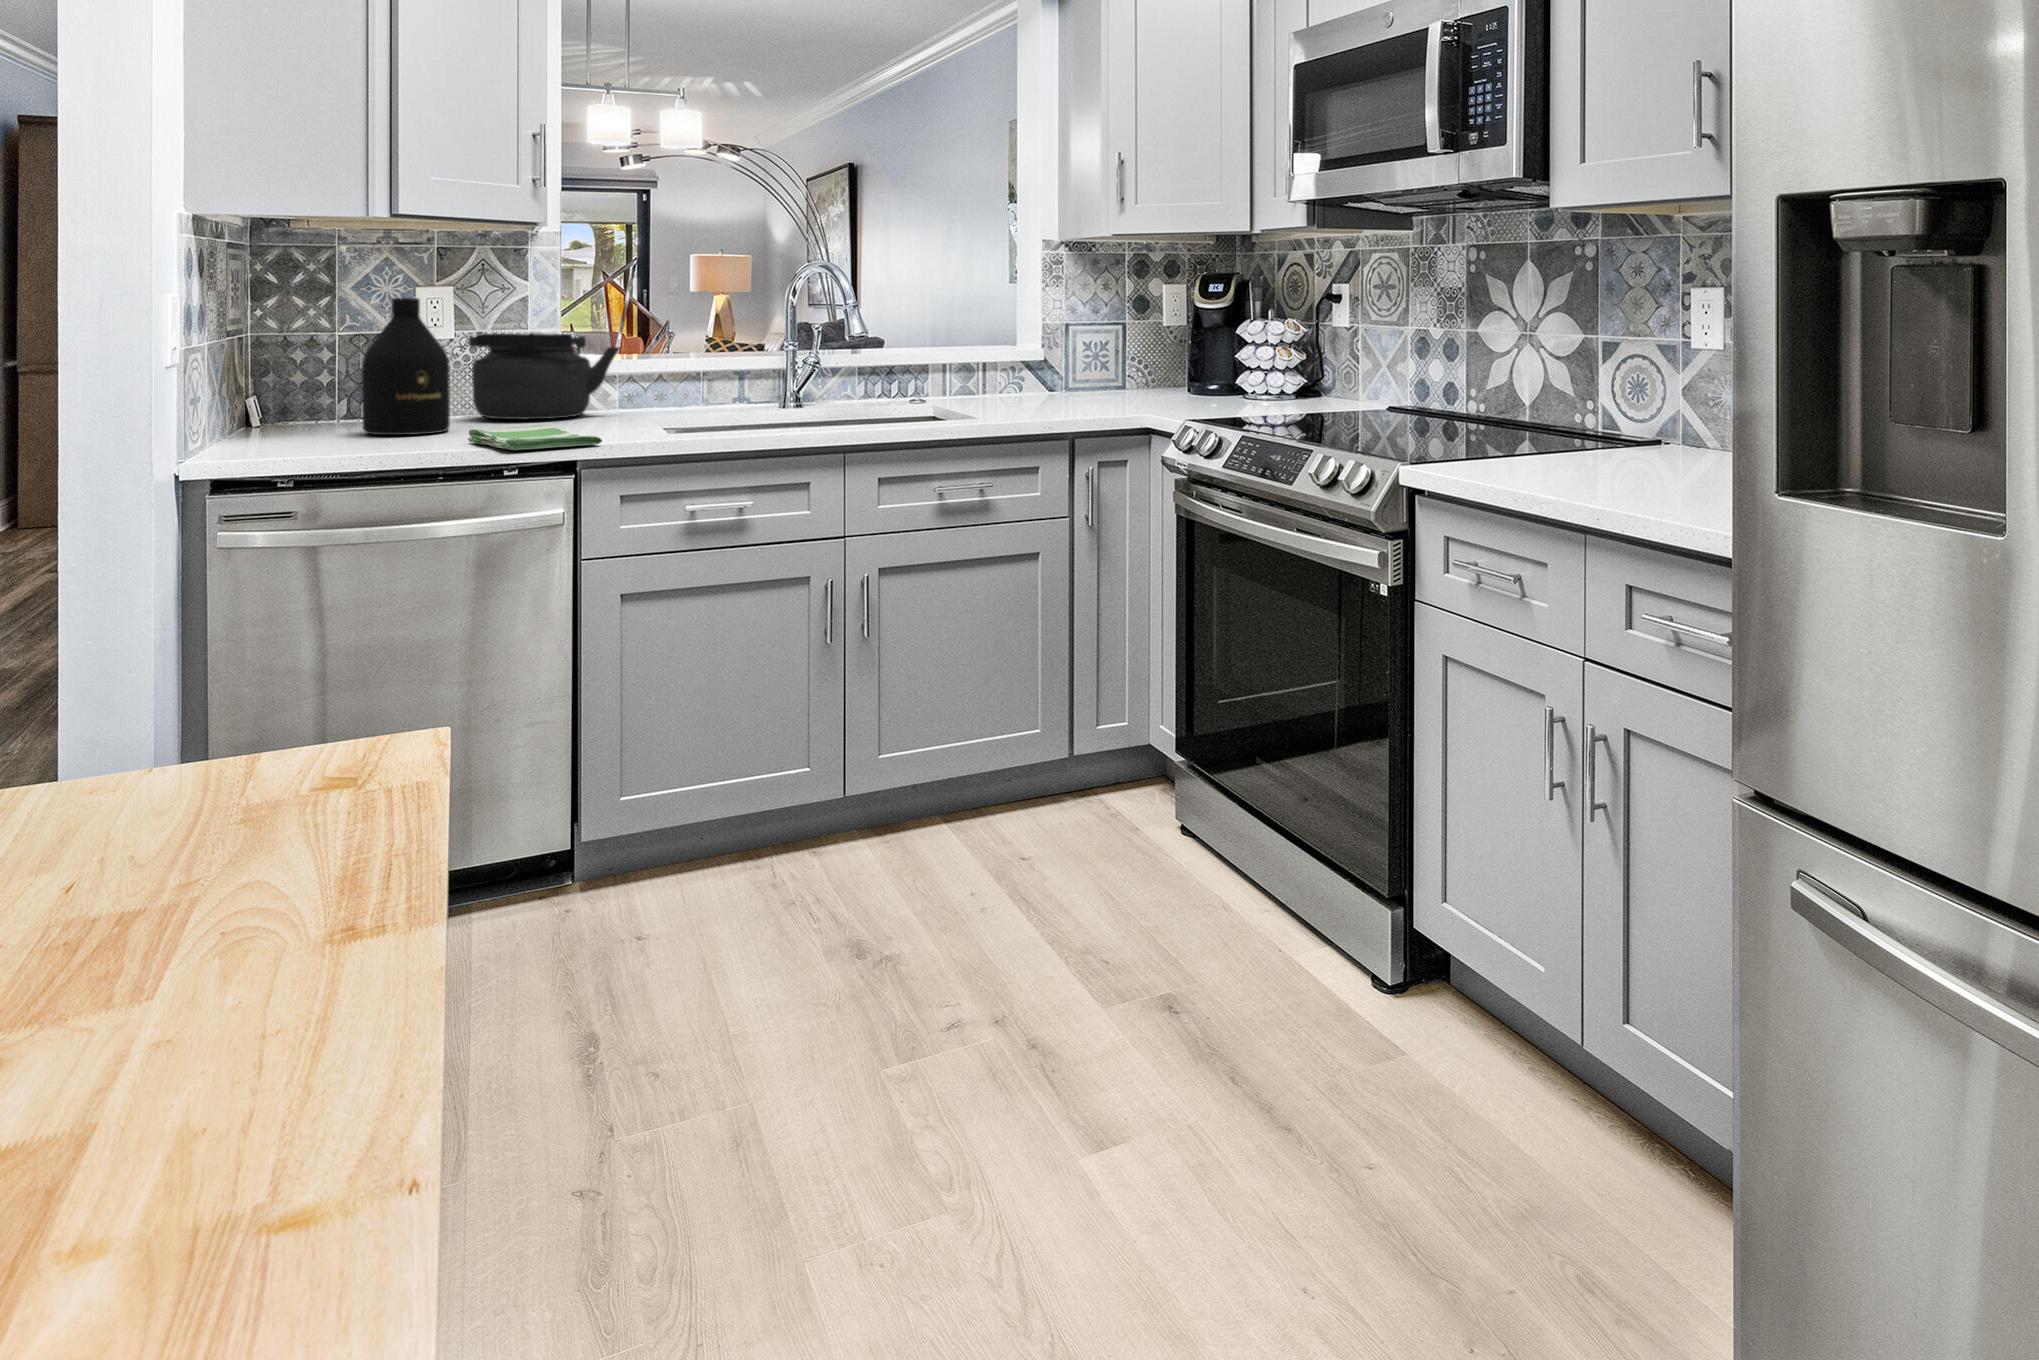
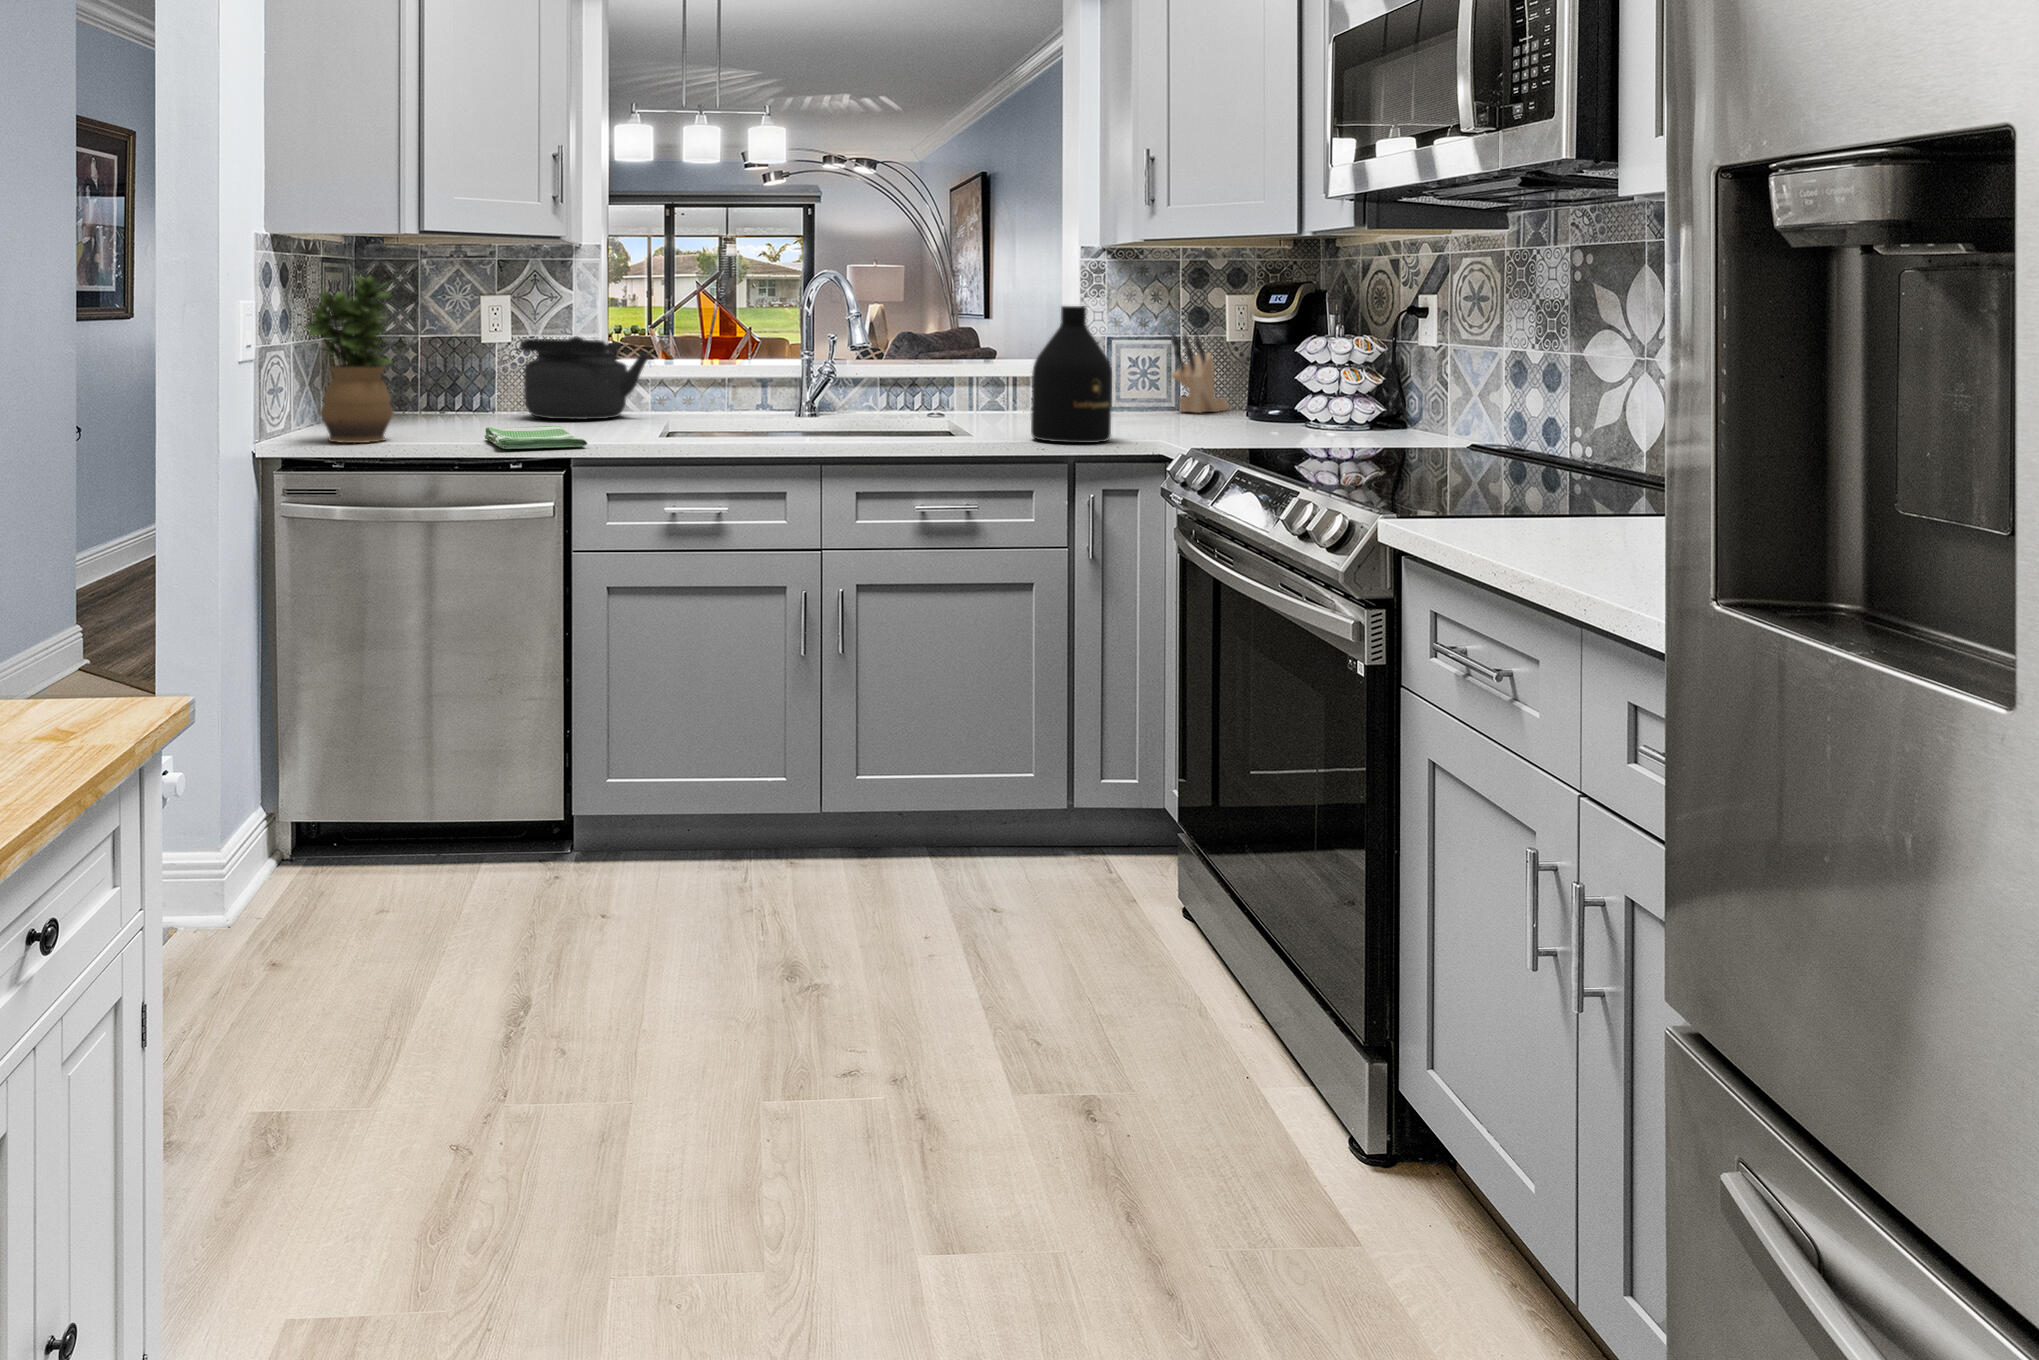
potted plant: none [242,264,358,453] -> present [305,276,394,443]
bottle: present [362,298,450,435] -> present [1031,306,1112,443]
knife block: none [1117,319,1163,392] -> present [1171,333,1229,413]

